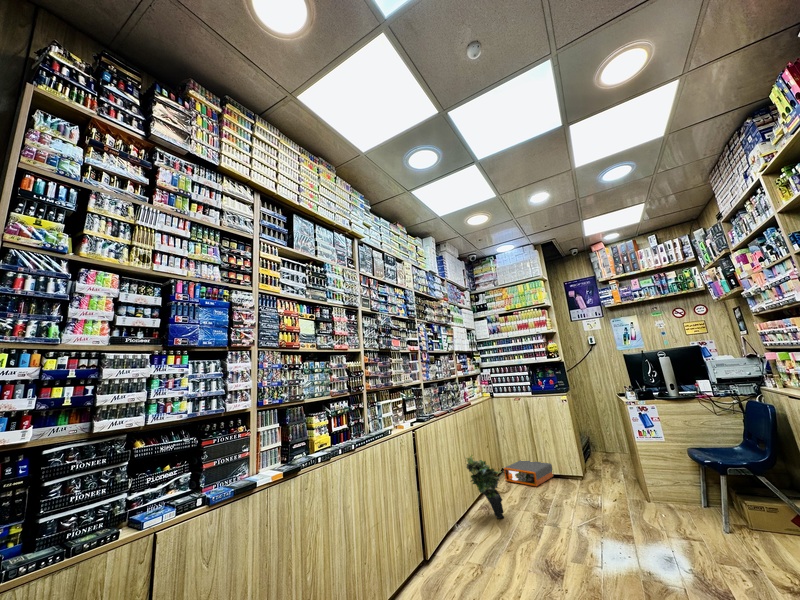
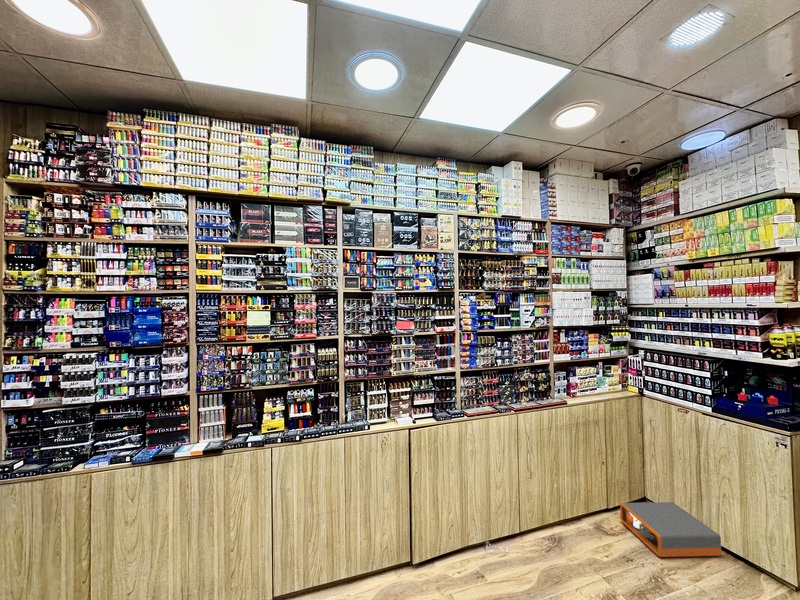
potted plant: present [466,455,504,518] -> none [493,476,546,575]

